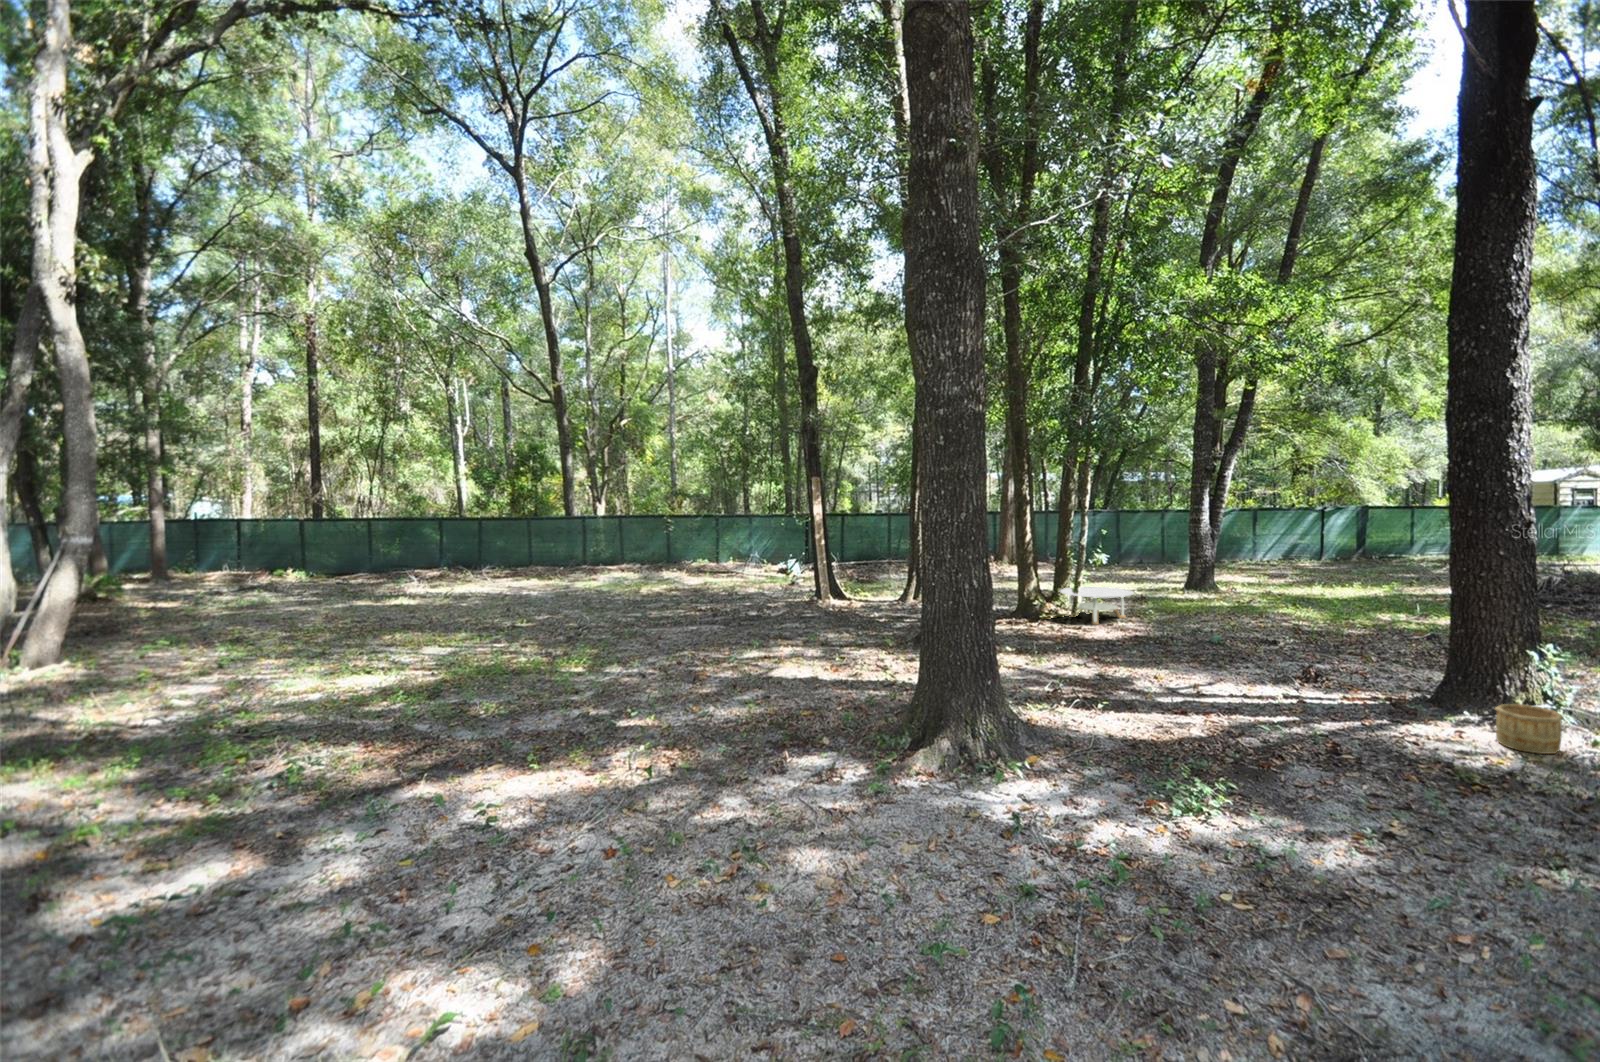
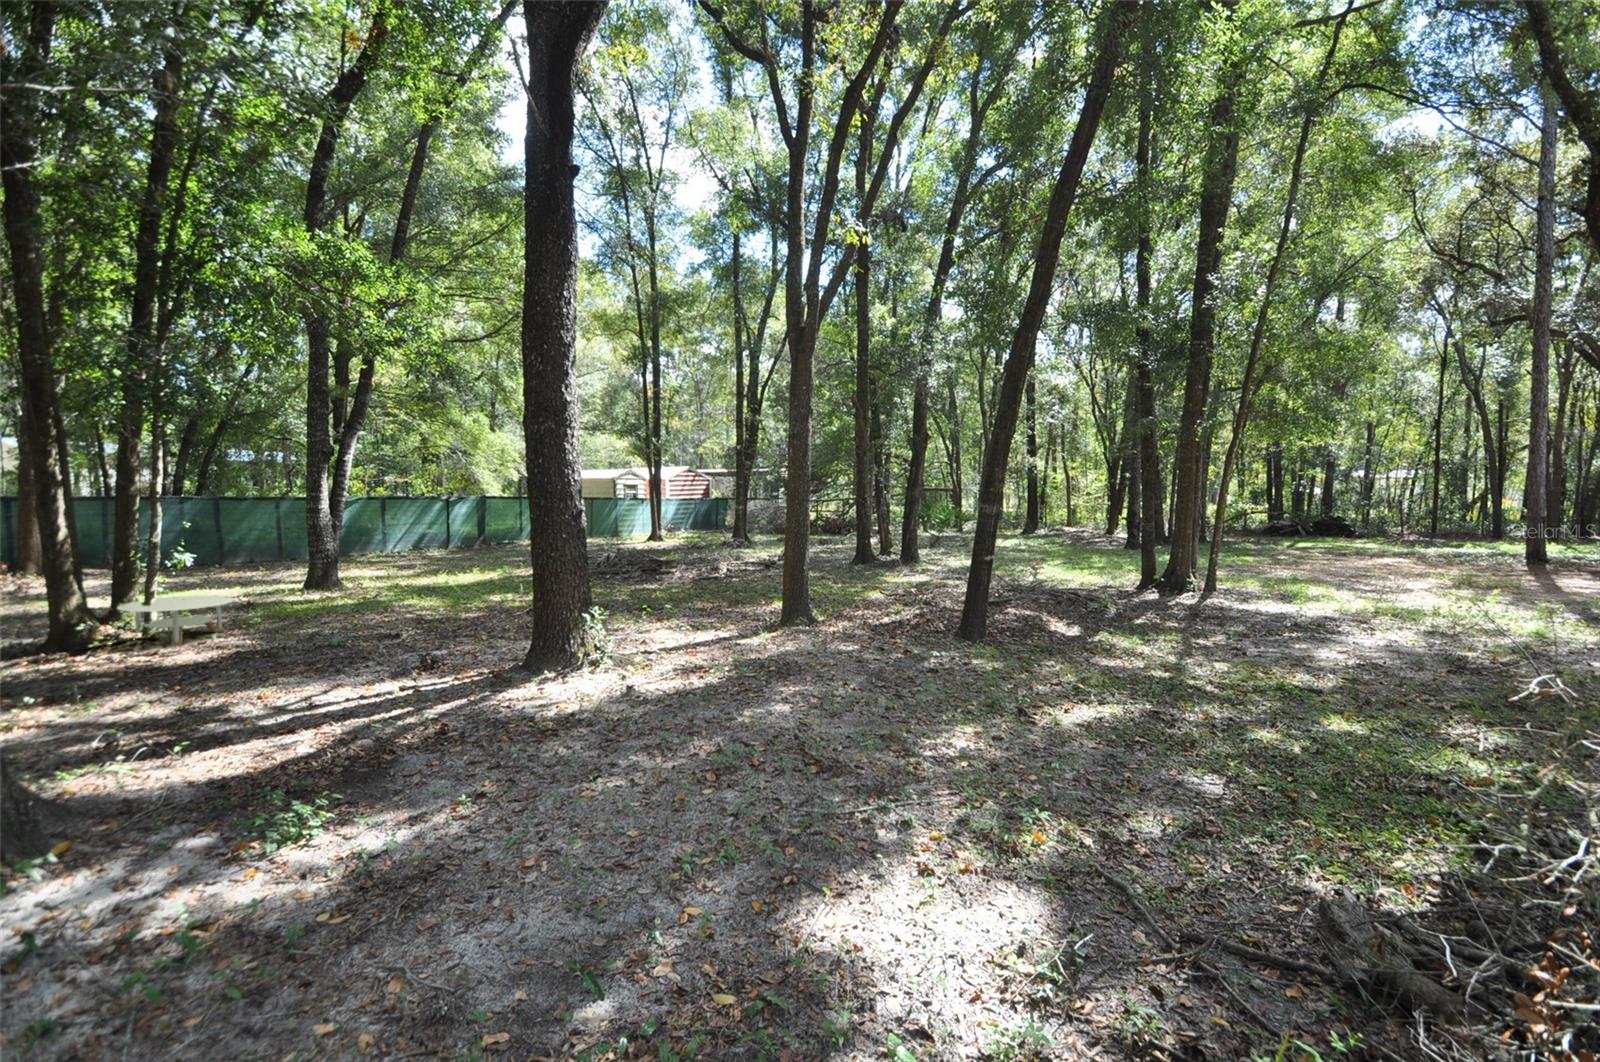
wooden bucket: present [1495,704,1564,754] -> none [563,654,603,691]

